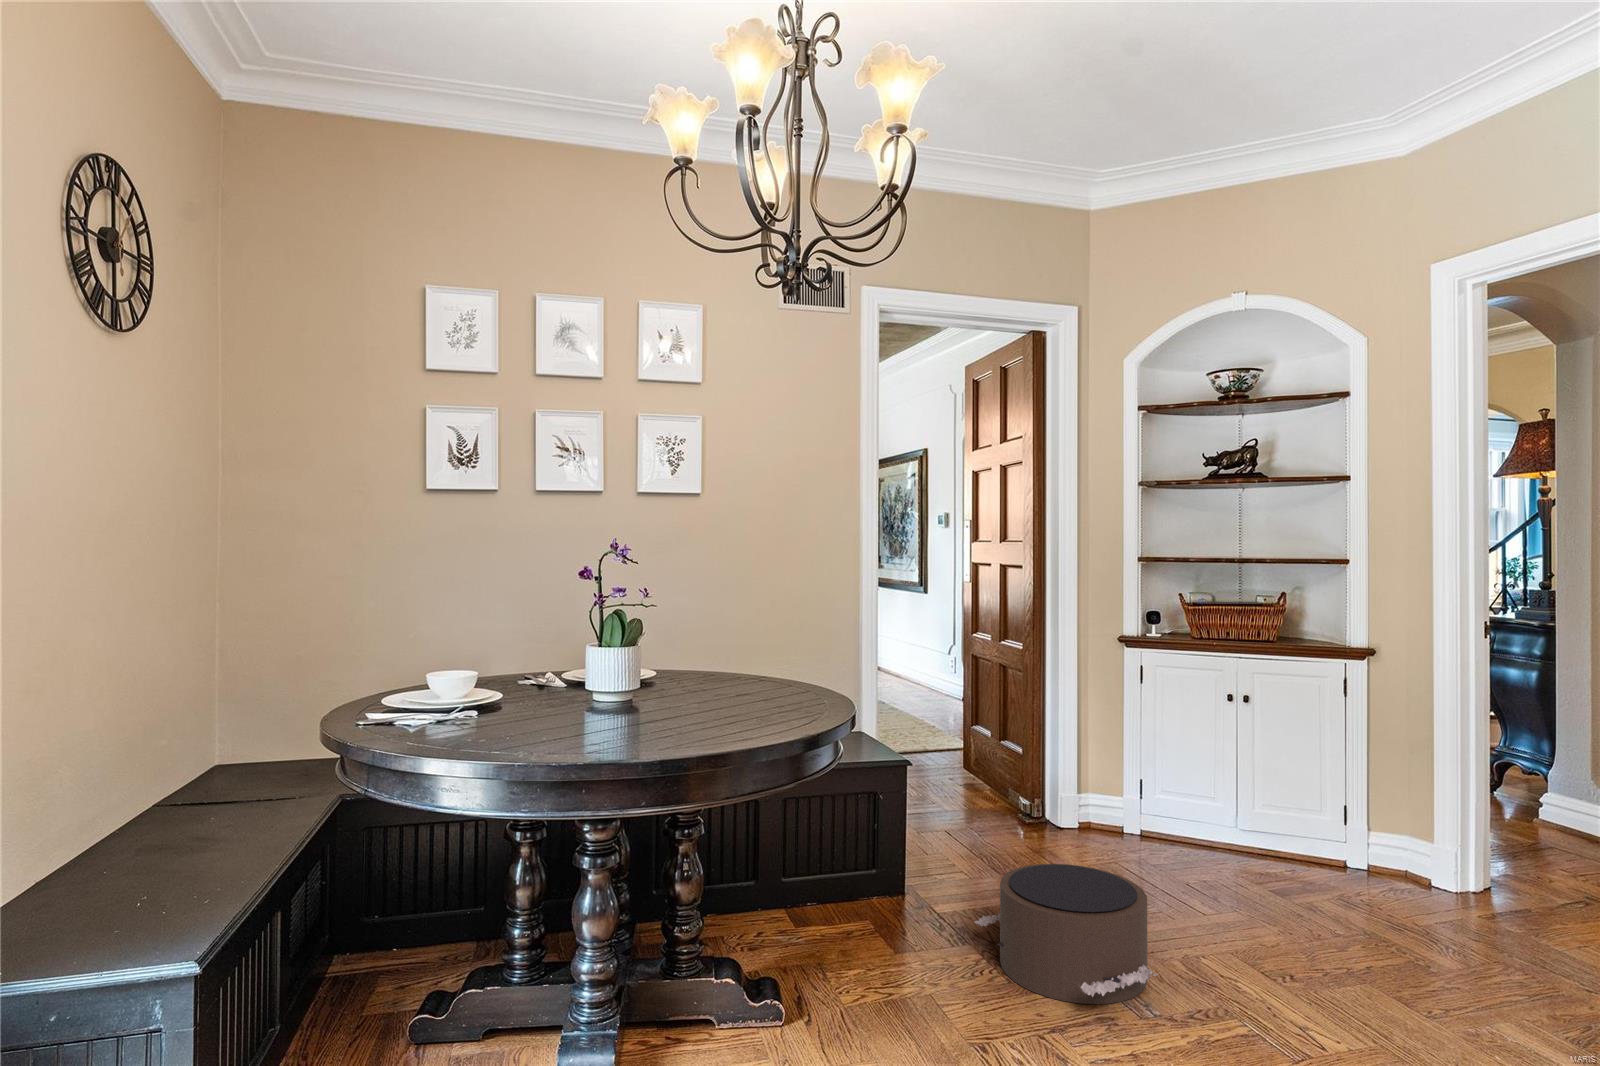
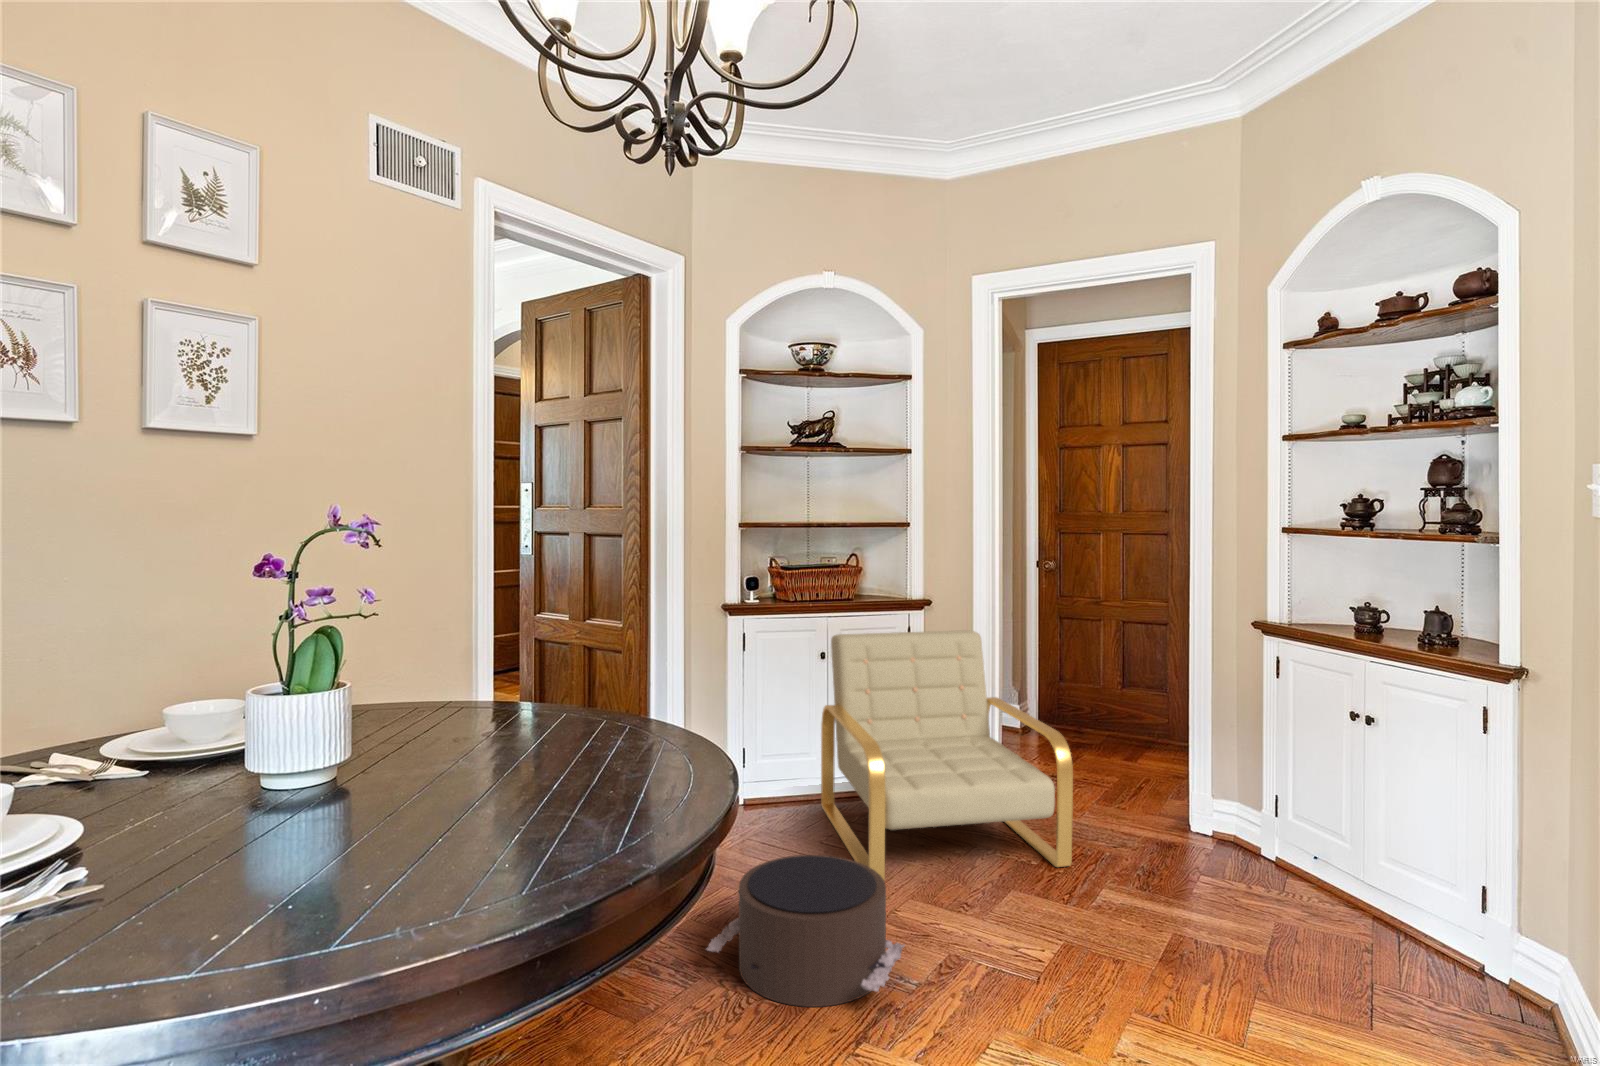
armchair: none [1197,675,1484,984] -> present [821,630,1073,880]

